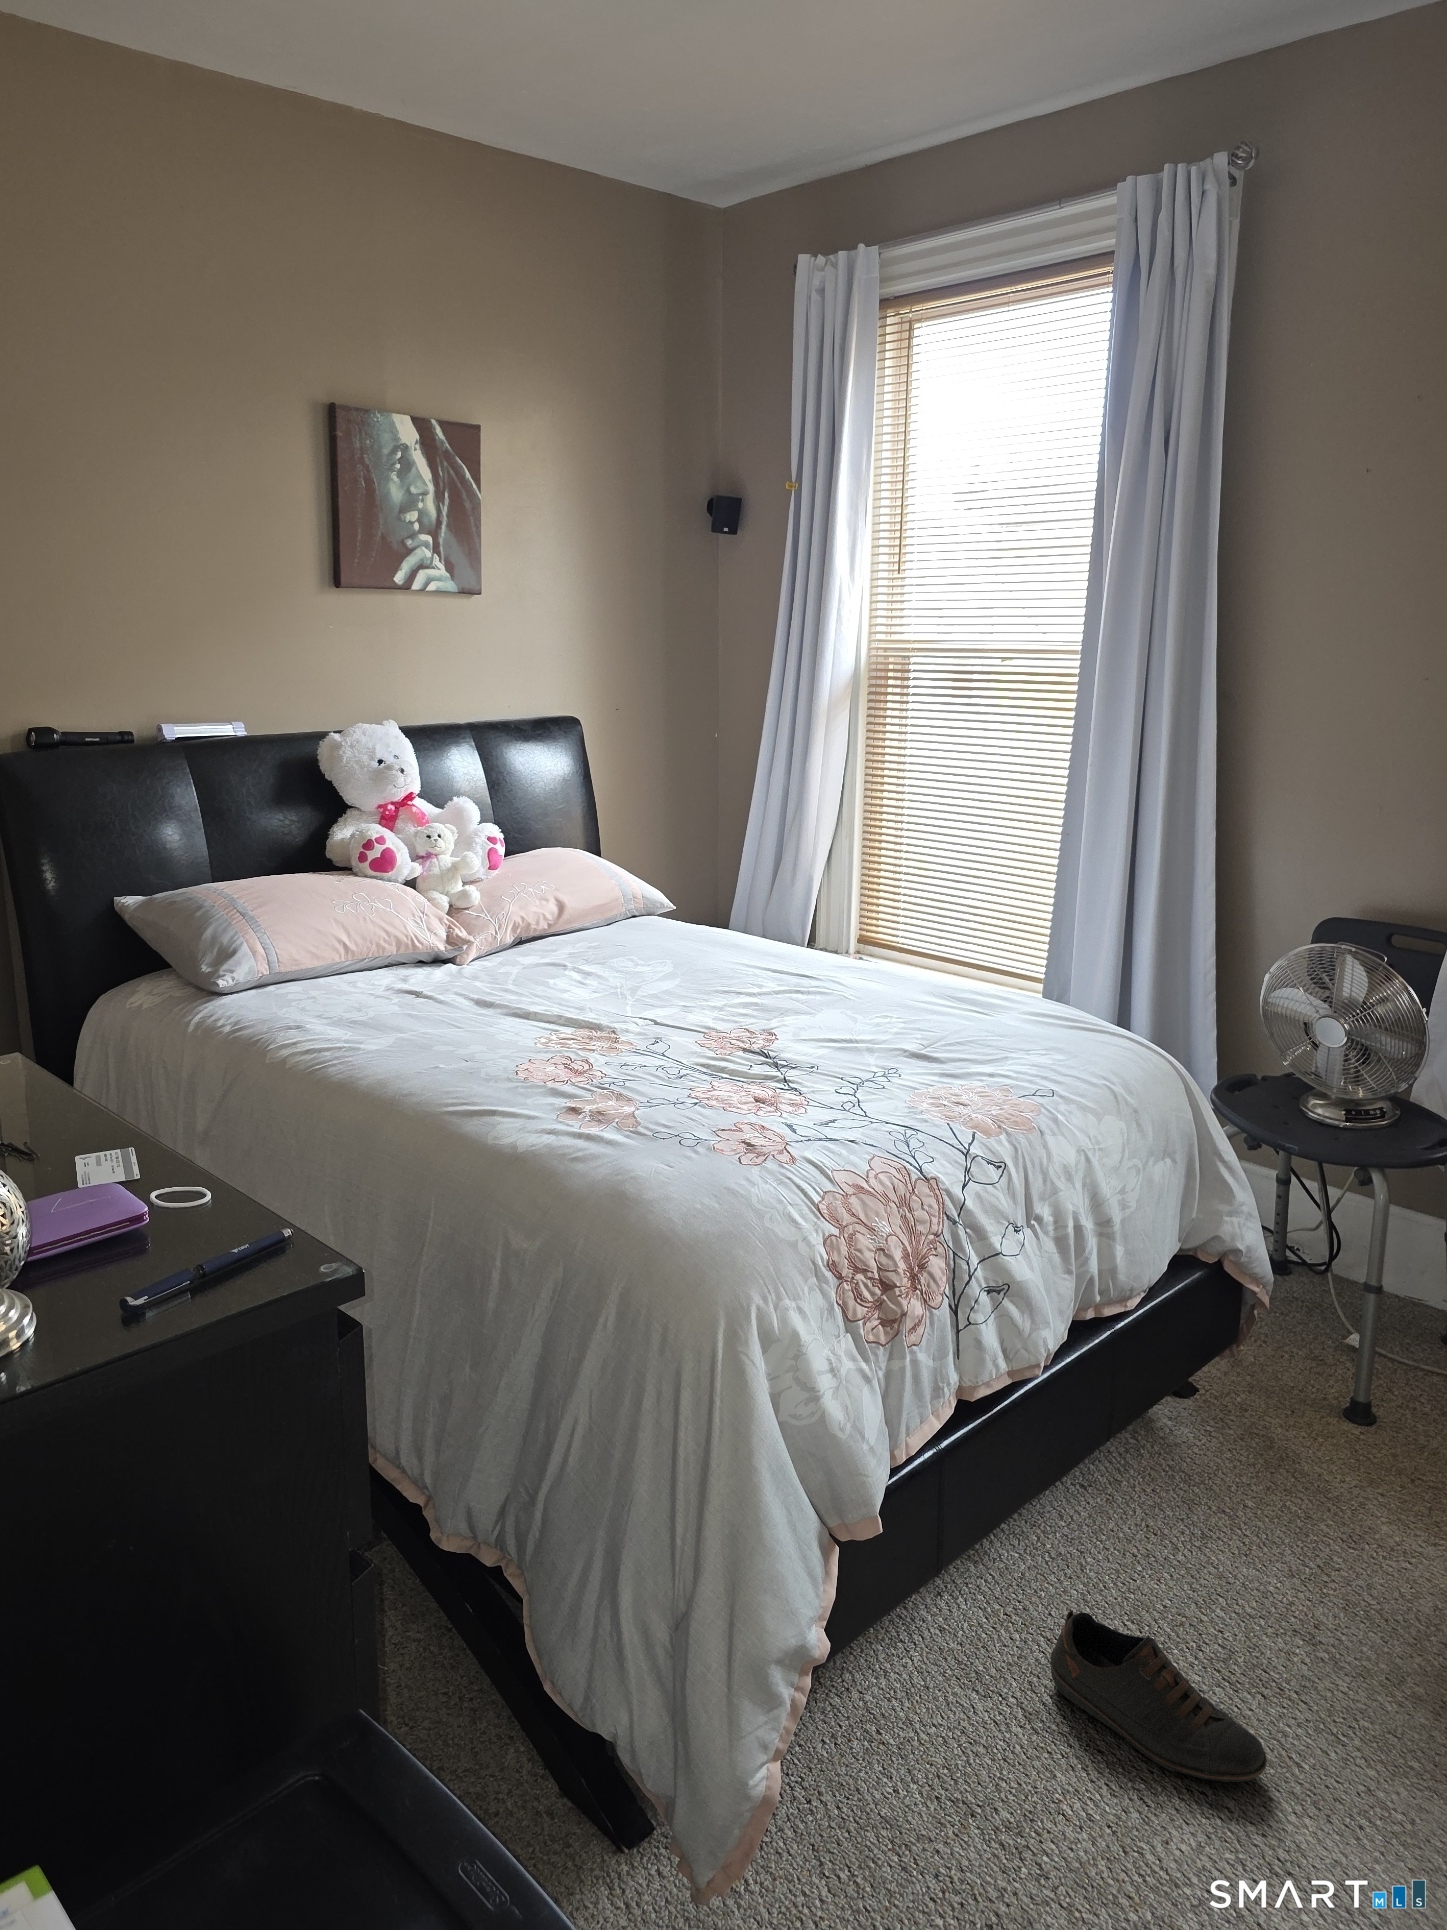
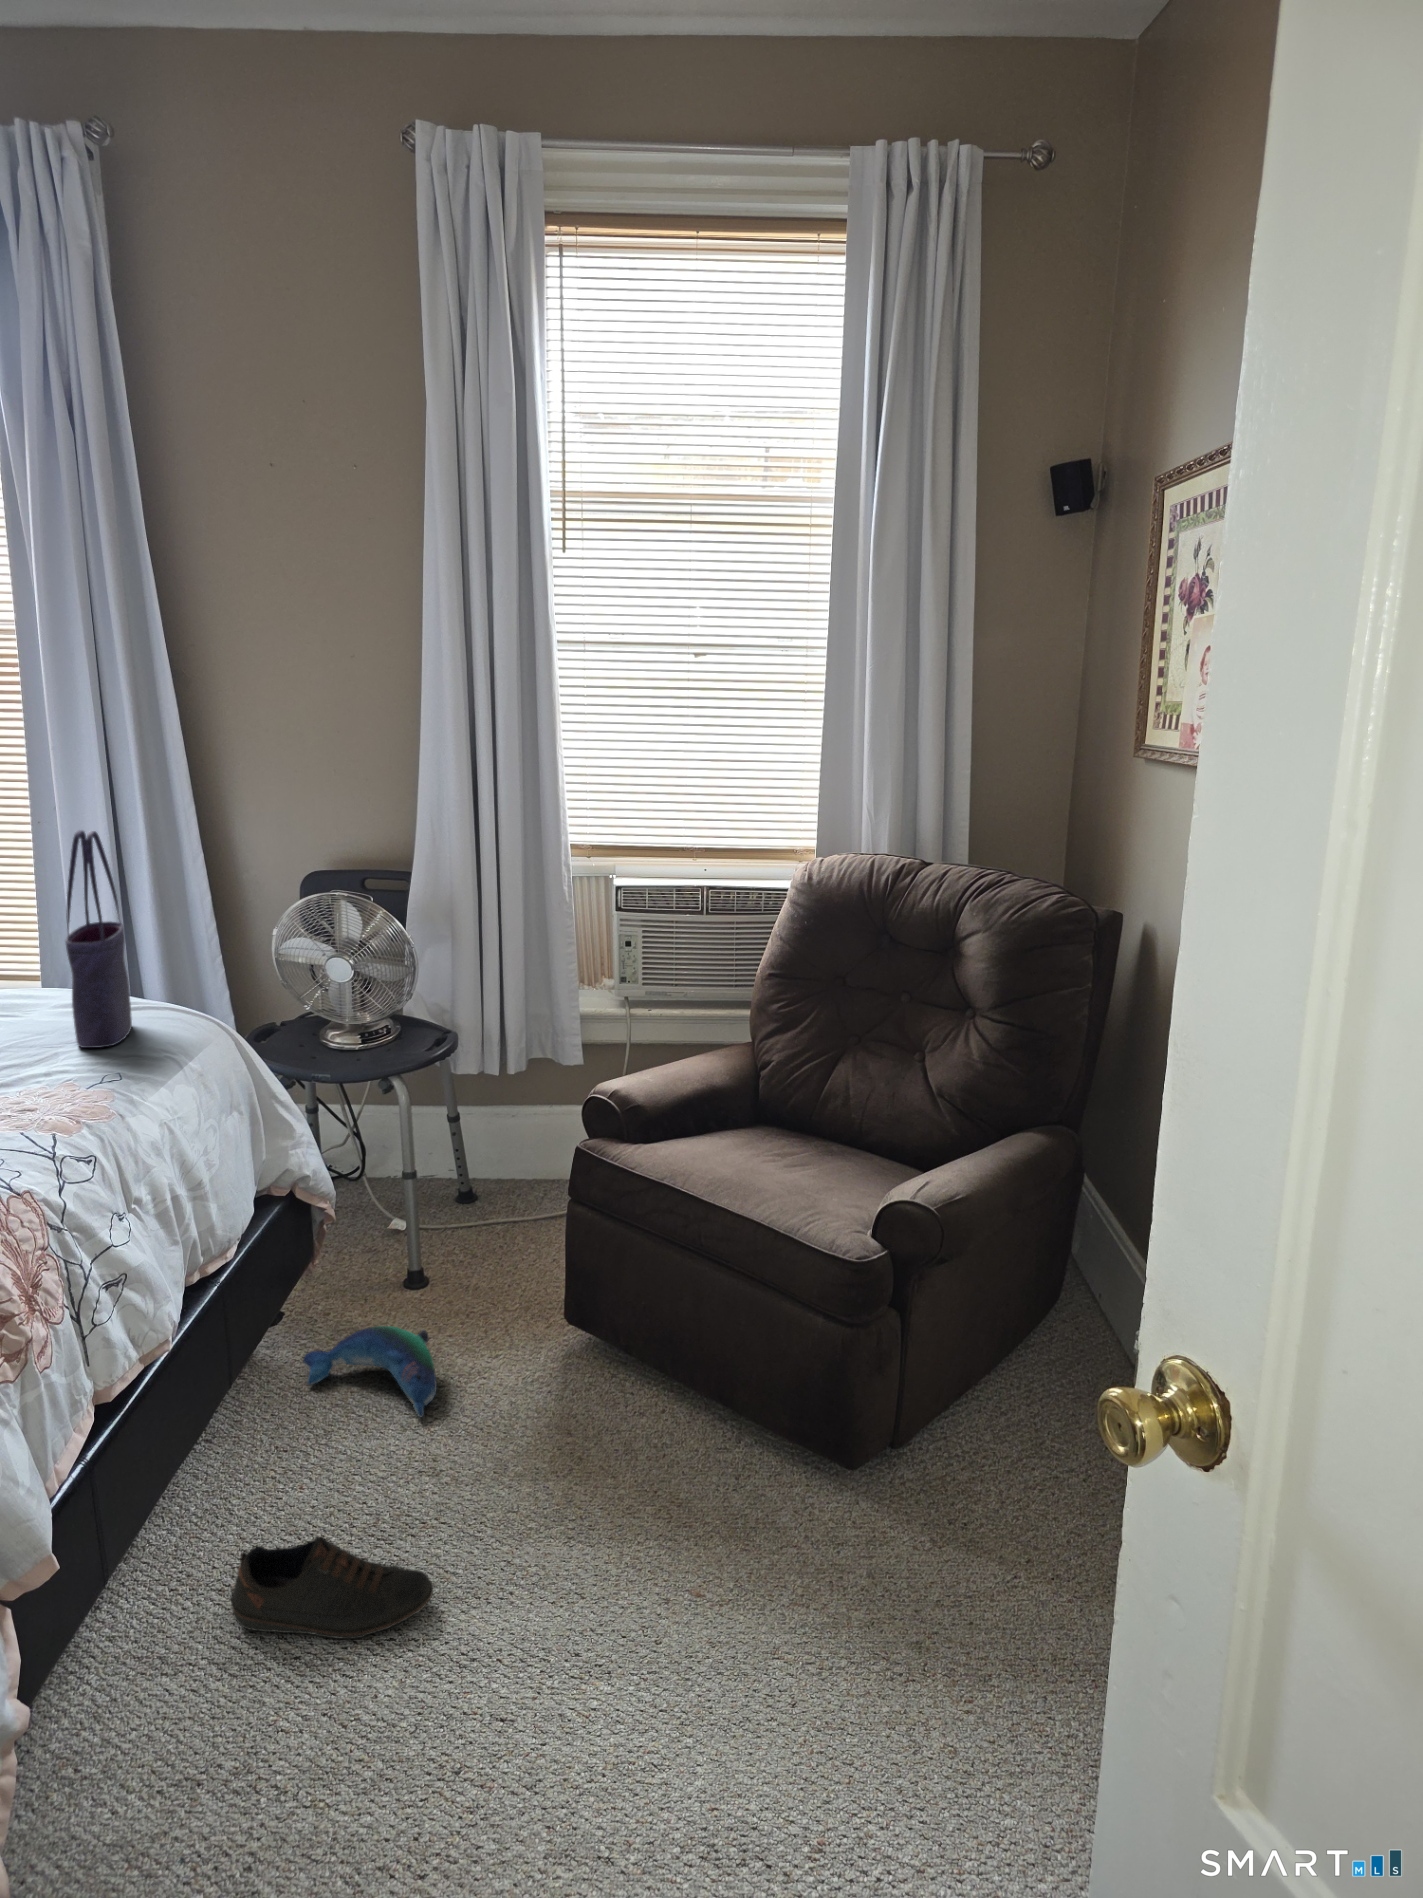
tote bag: none [1029,850,1092,1063] -> present [65,830,132,1048]
plush toy: none [1199,1440,1350,1569] -> present [303,1326,437,1417]

